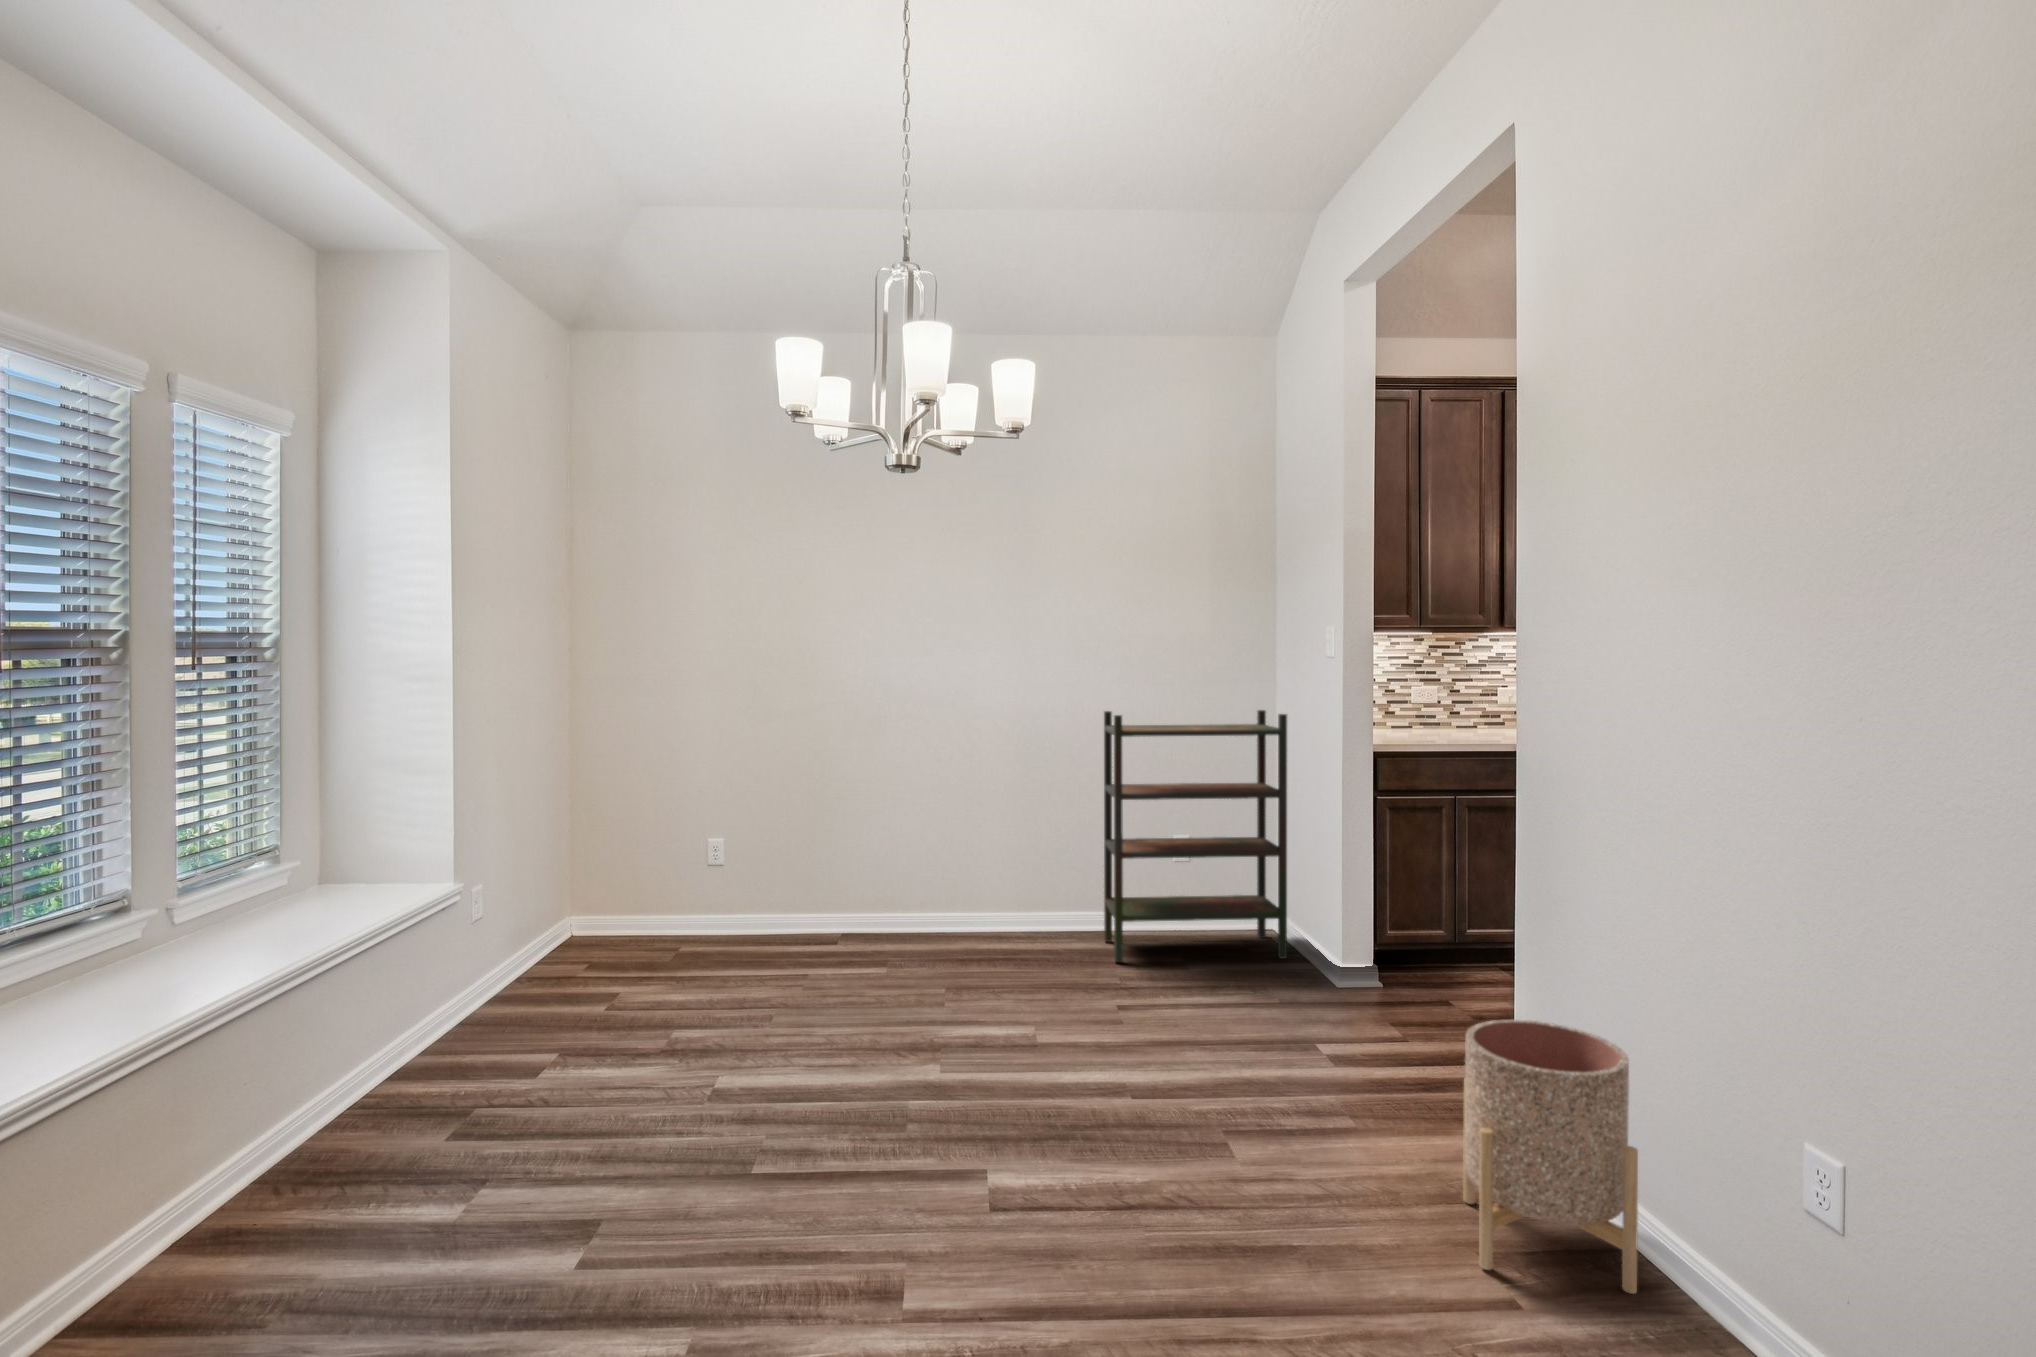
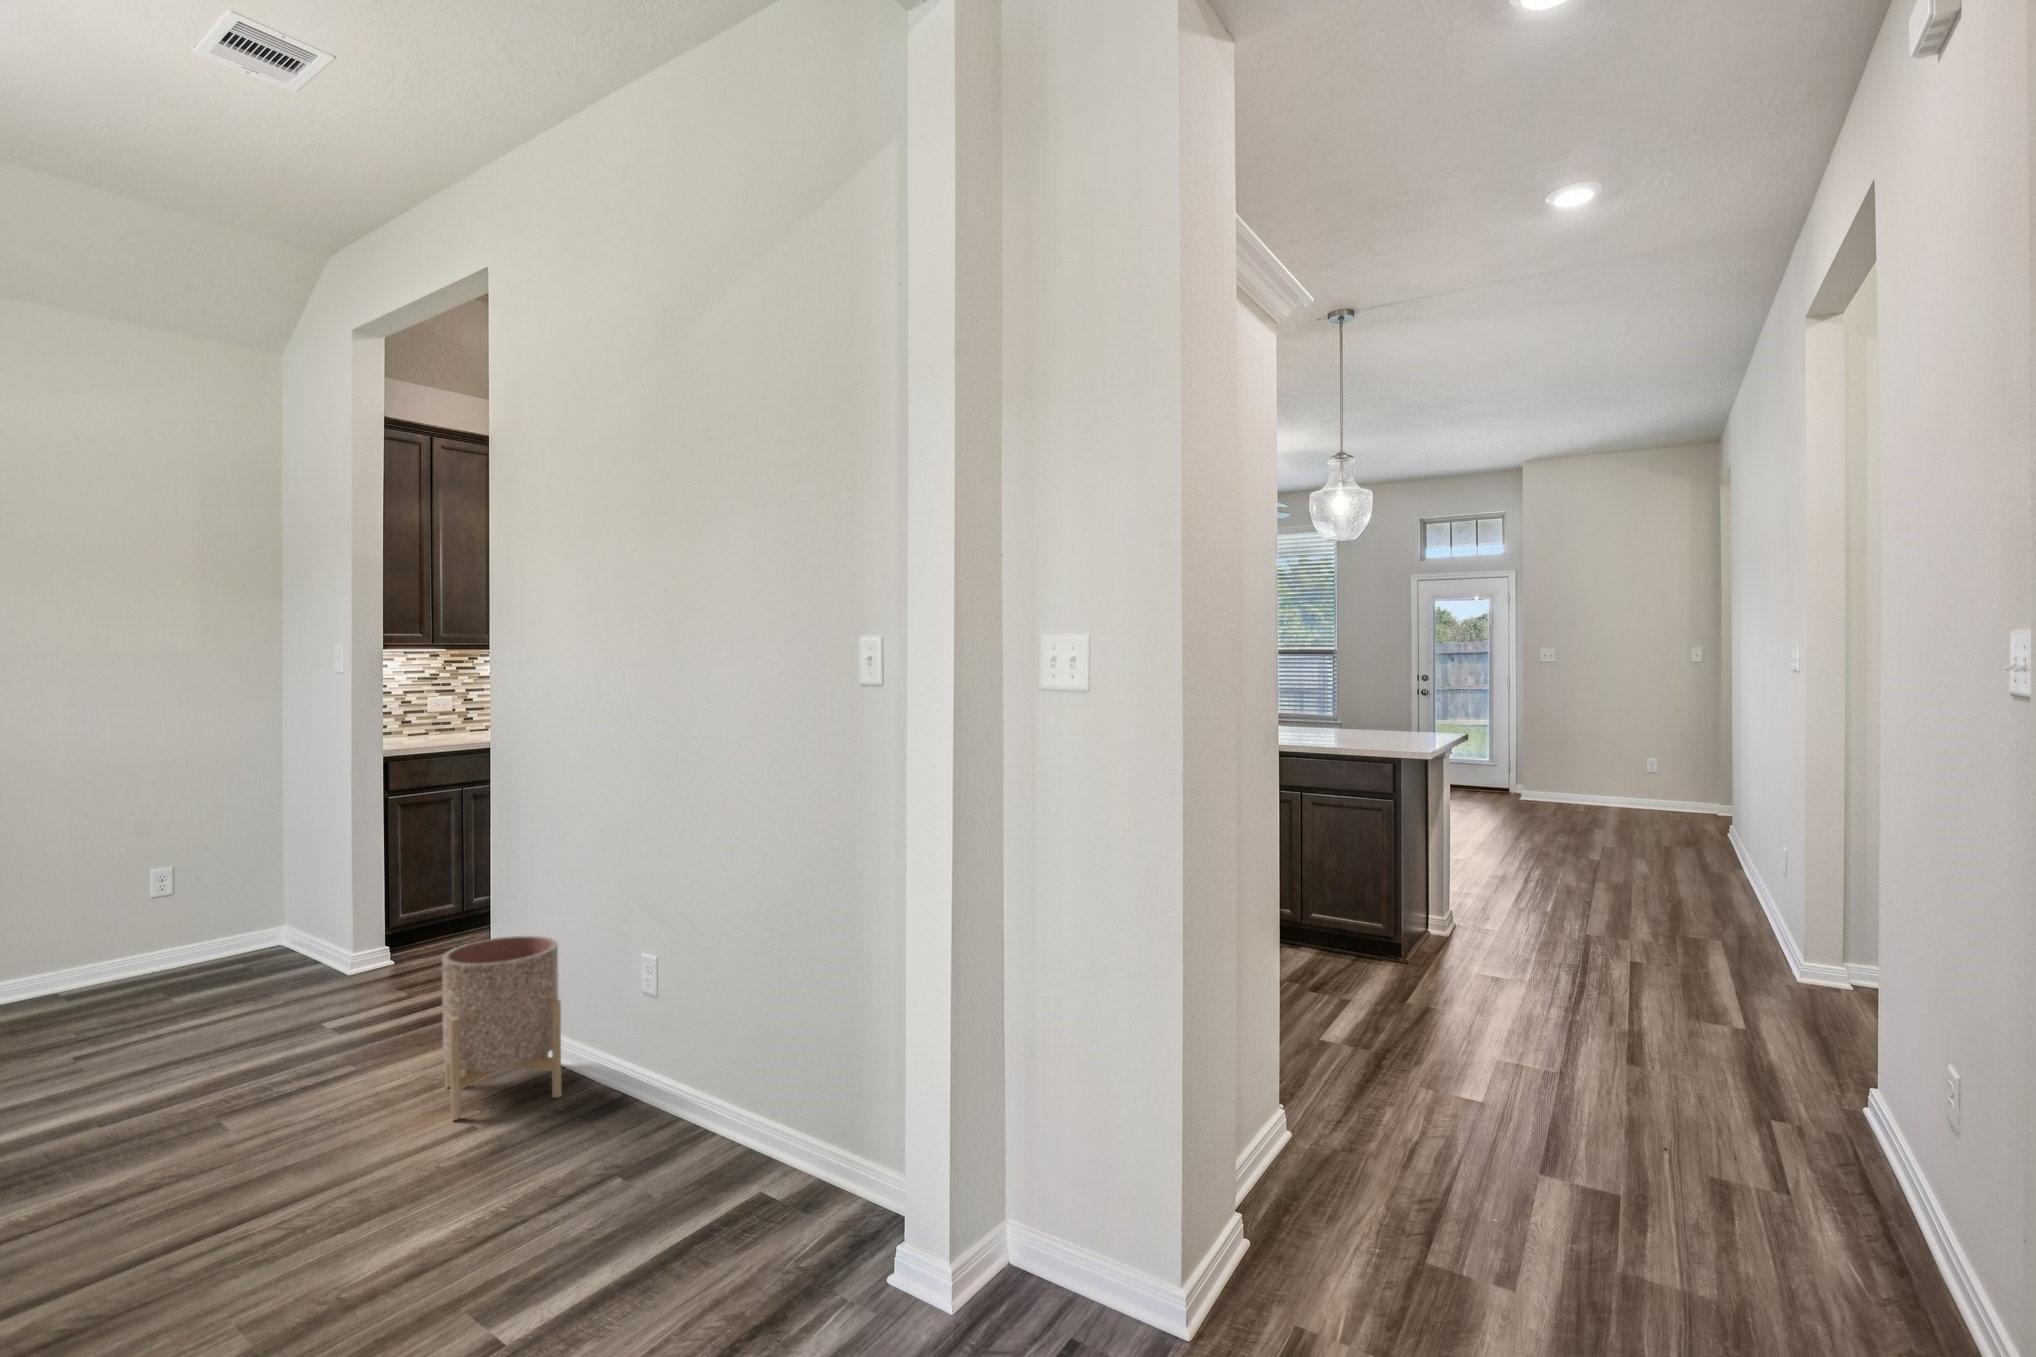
bookshelf: present [1104,710,1287,962] -> none [44,724,295,1011]

